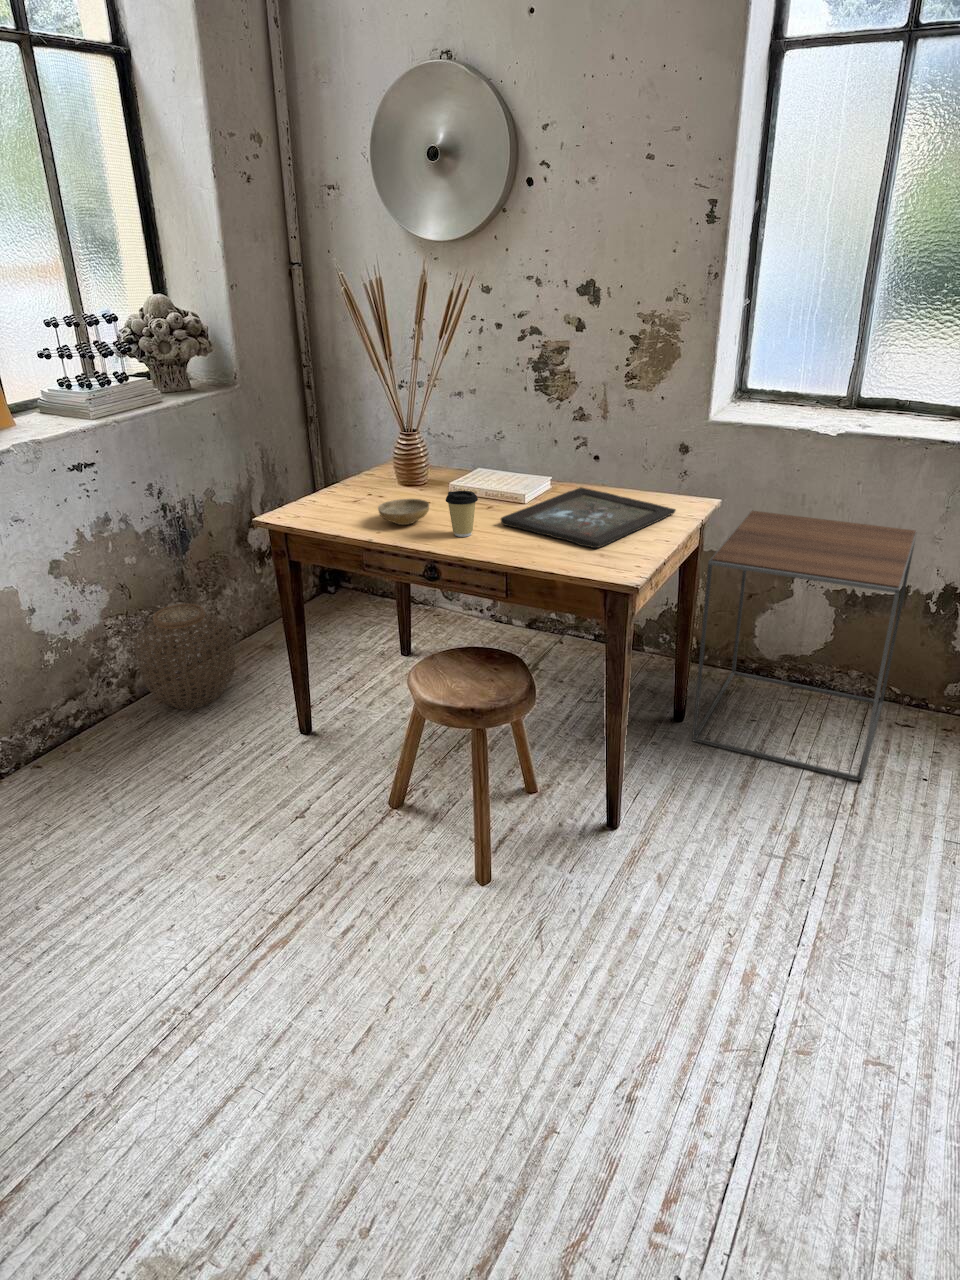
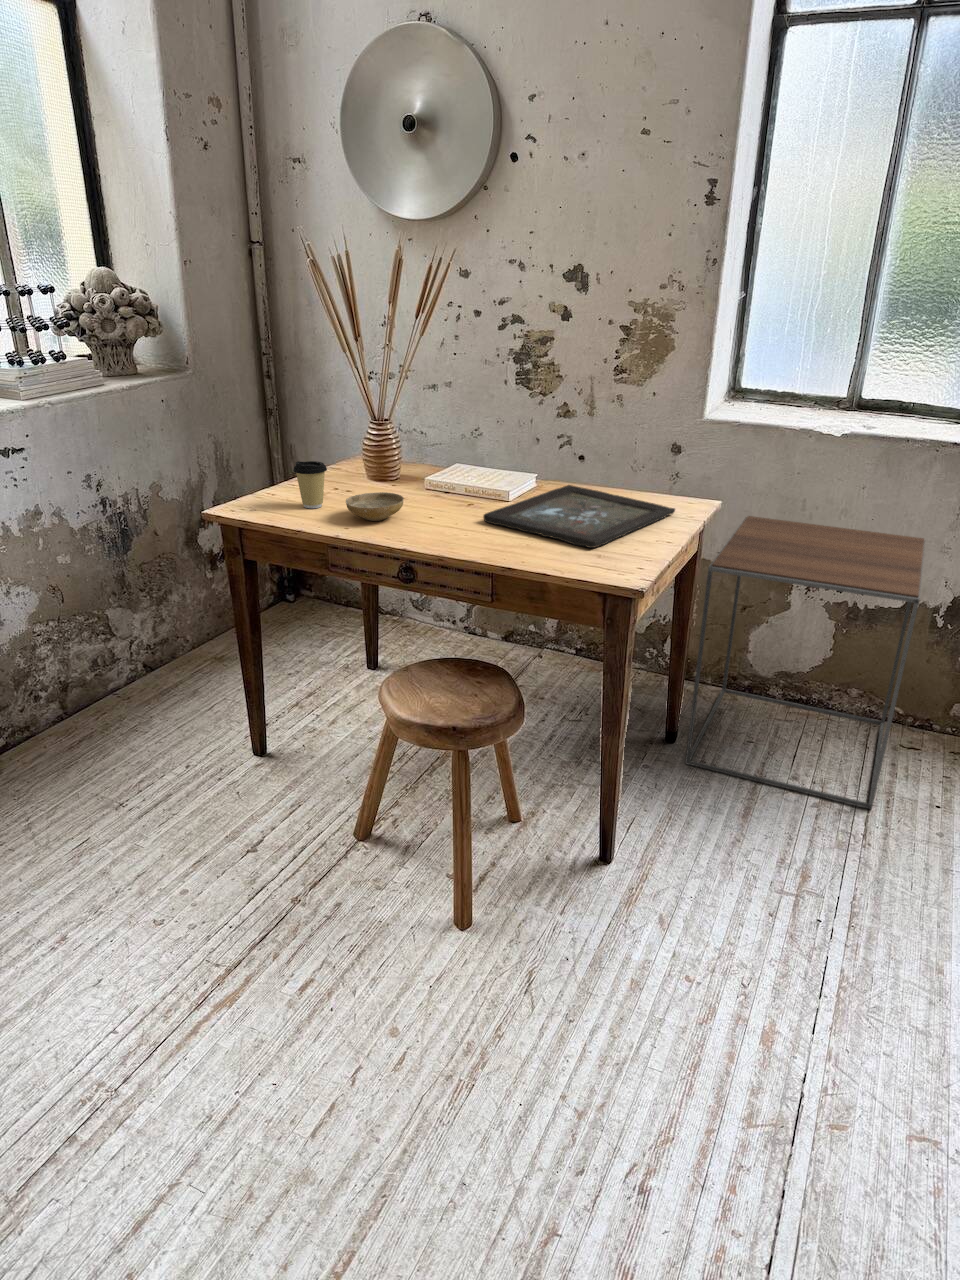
coffee cup: present [446,491,478,537] -> present [293,461,327,508]
woven basket: present [135,604,235,710] -> none [67,609,182,727]

